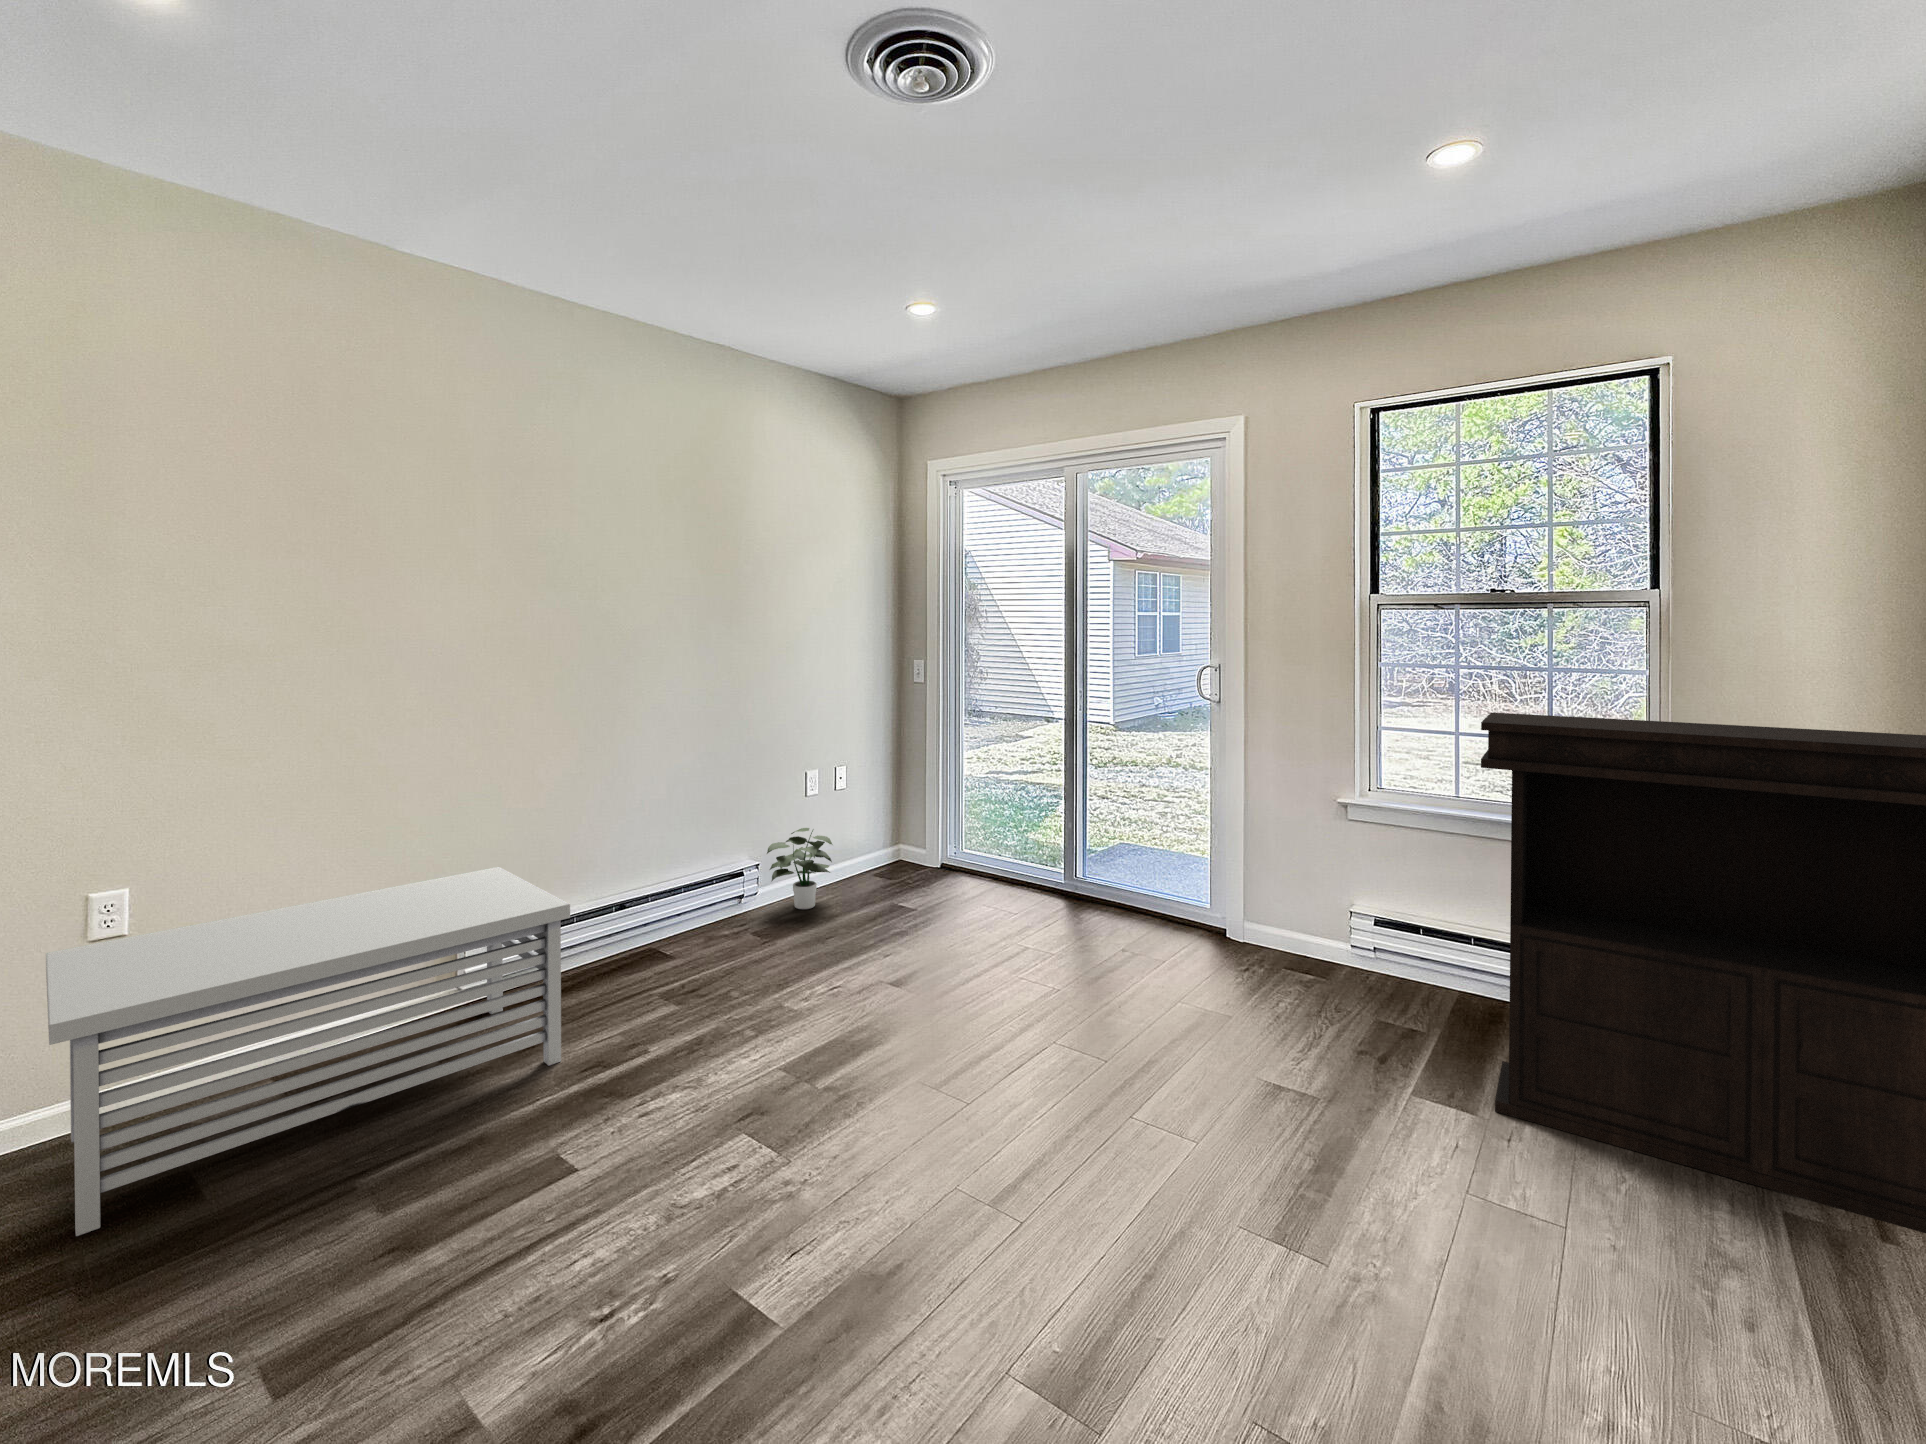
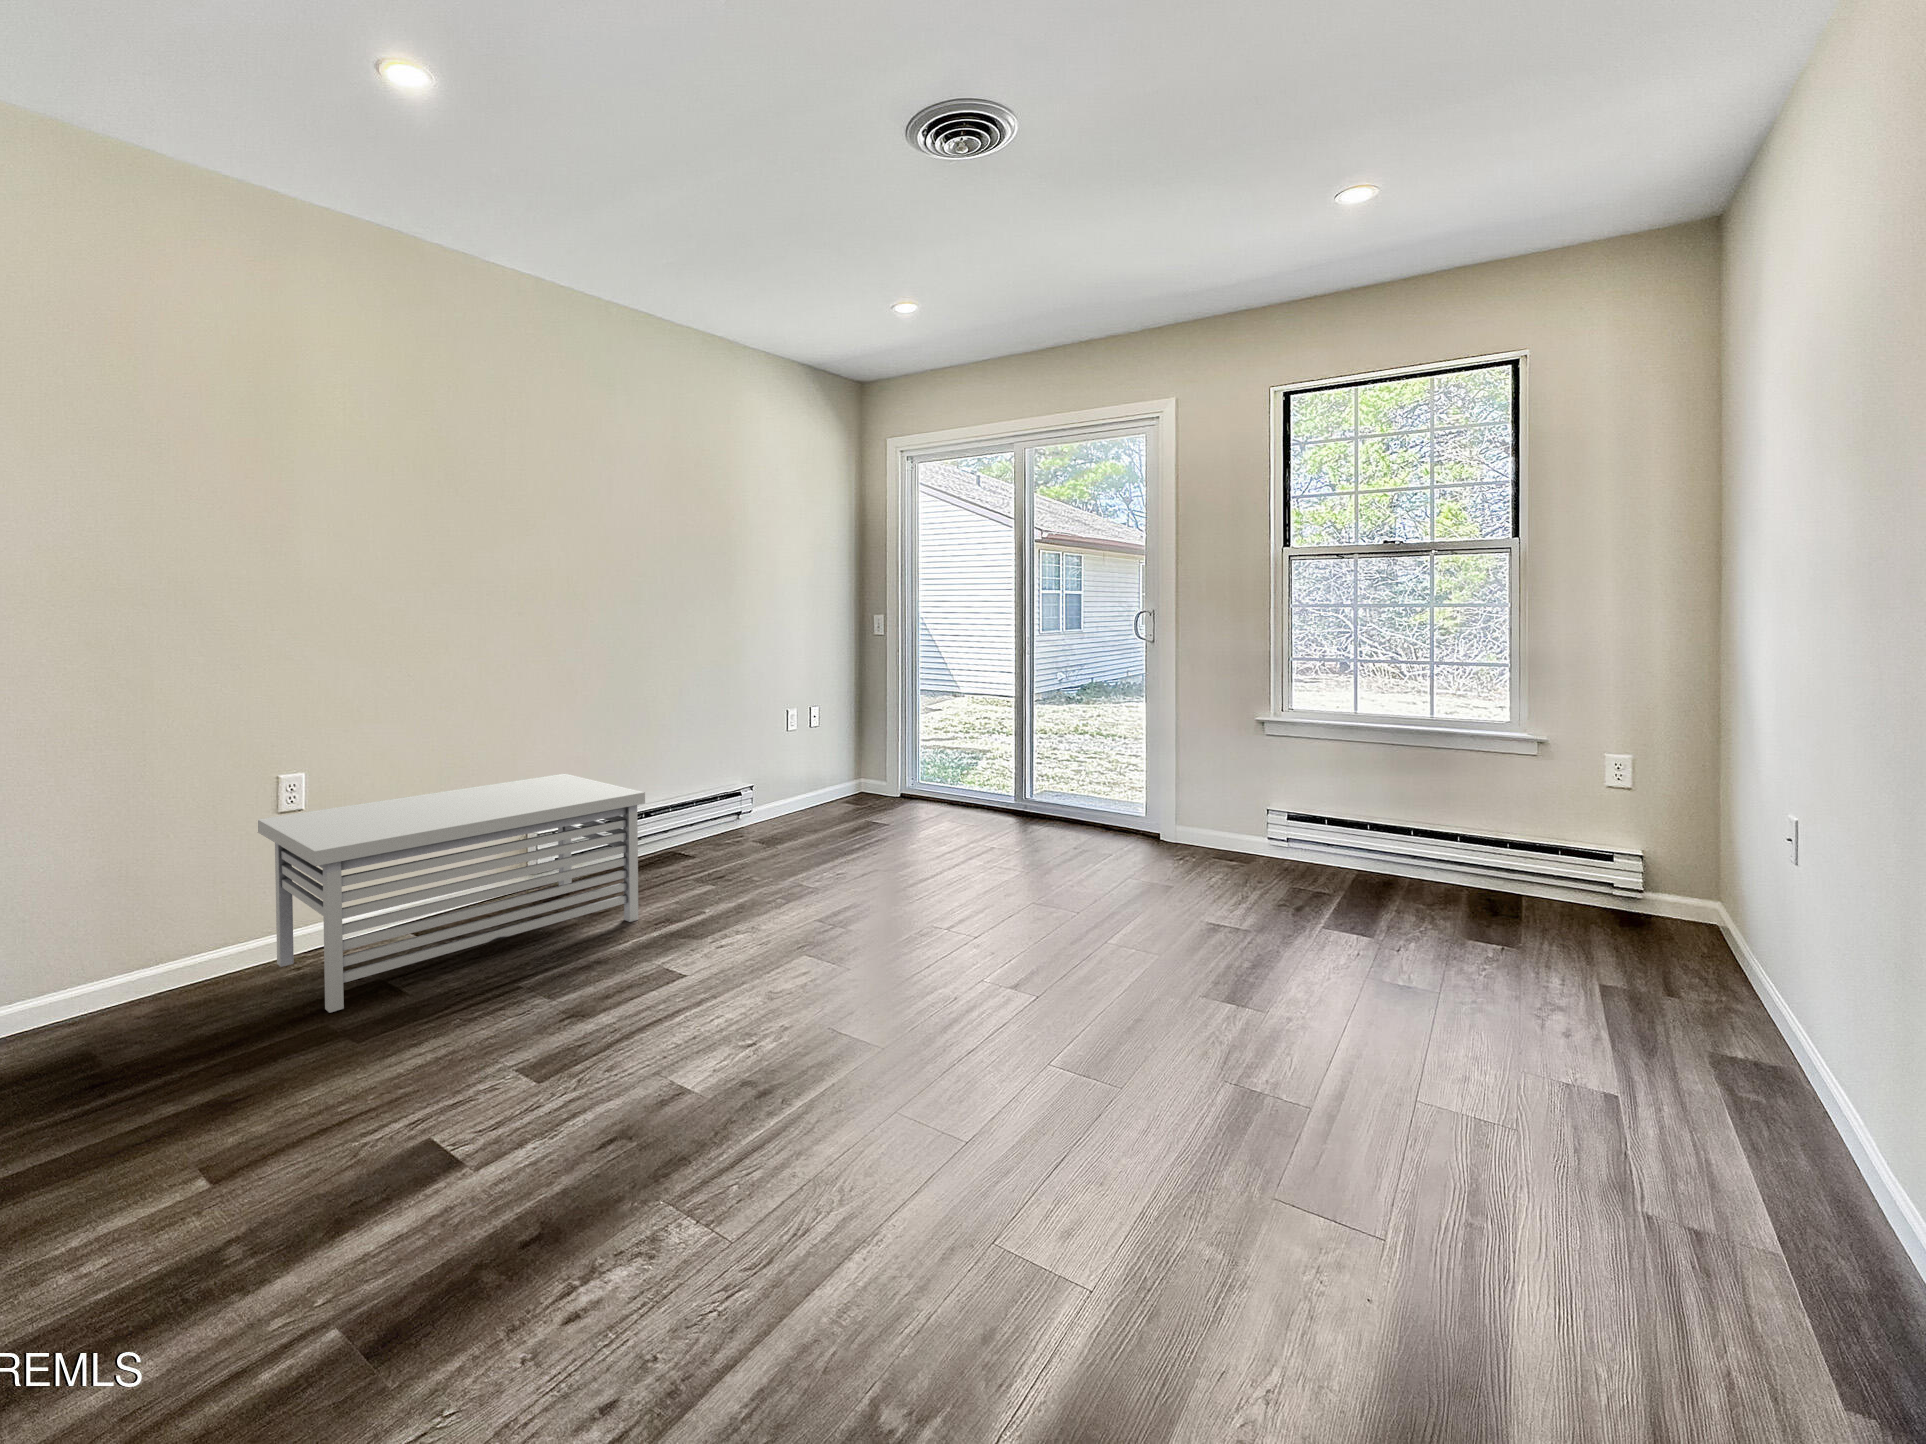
console table: present [1481,712,1926,1233] -> none [1375,633,1844,1015]
potted plant: present [767,828,832,909] -> none [762,758,819,827]

